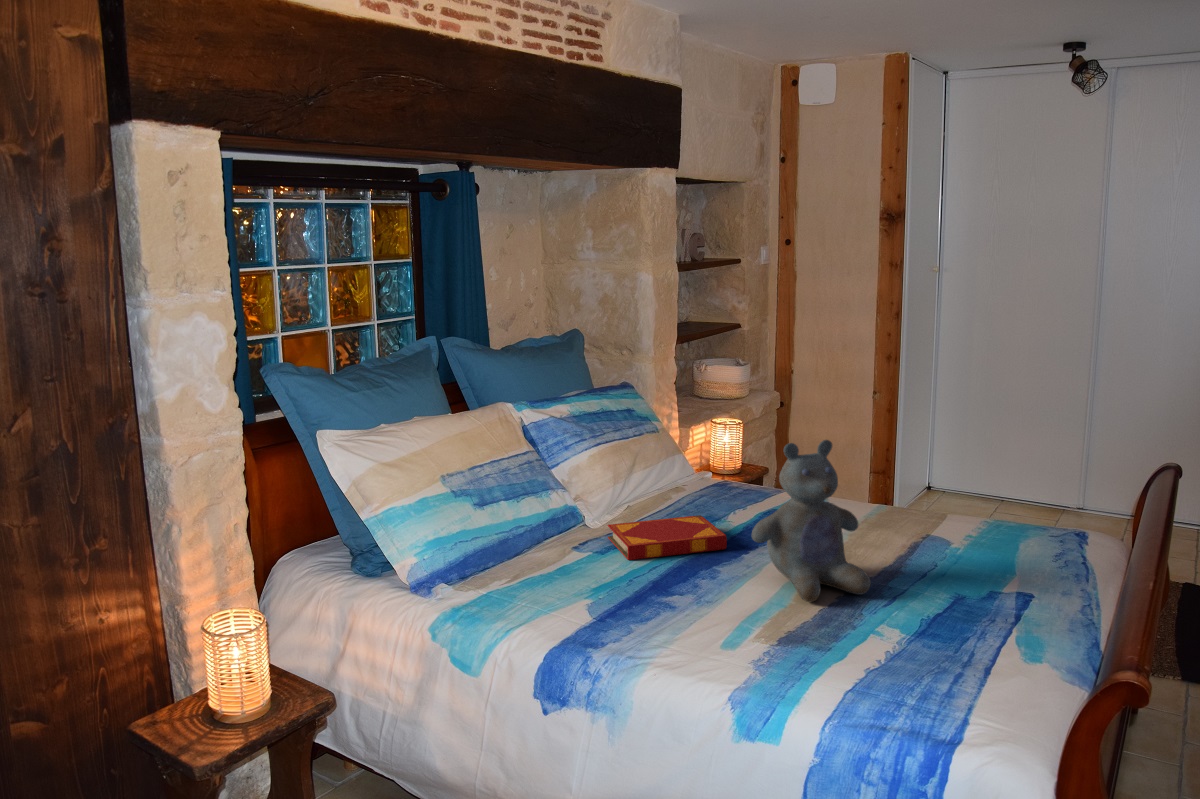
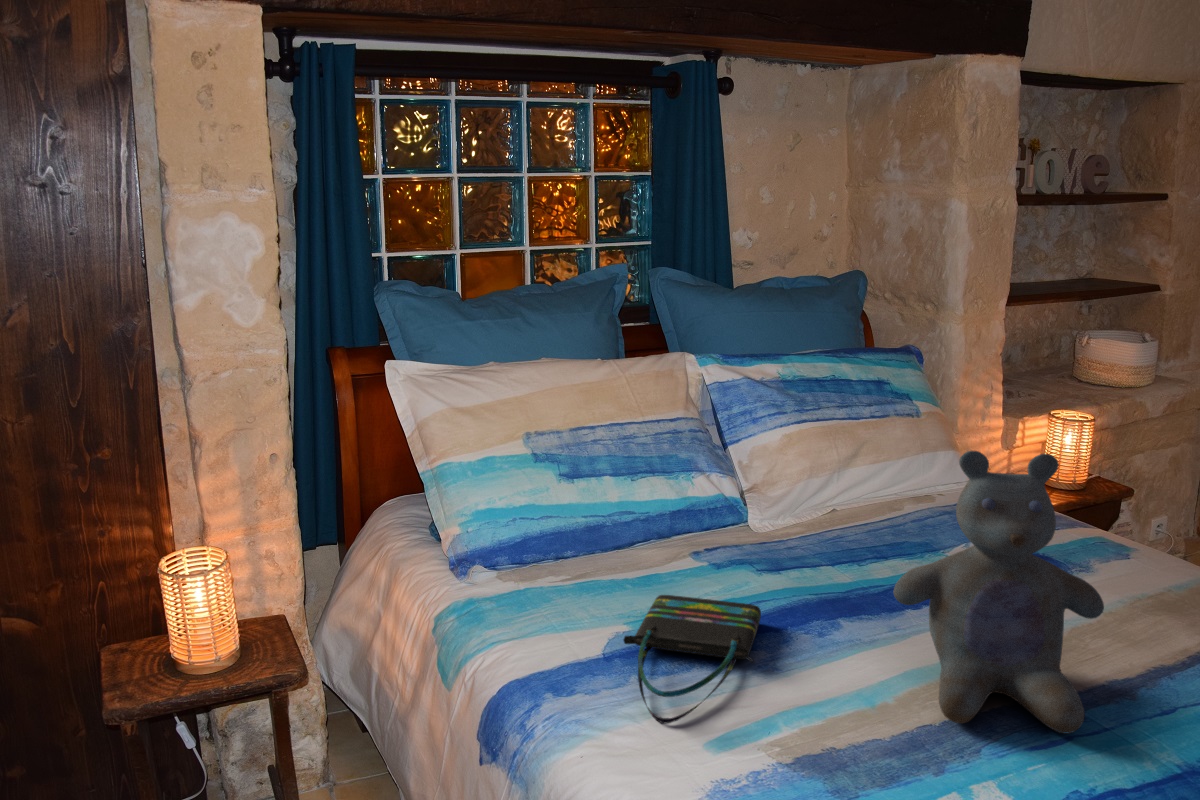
hardback book: present [608,515,727,560] -> none [748,531,908,600]
tote bag: none [589,567,683,640] -> present [623,595,761,723]

